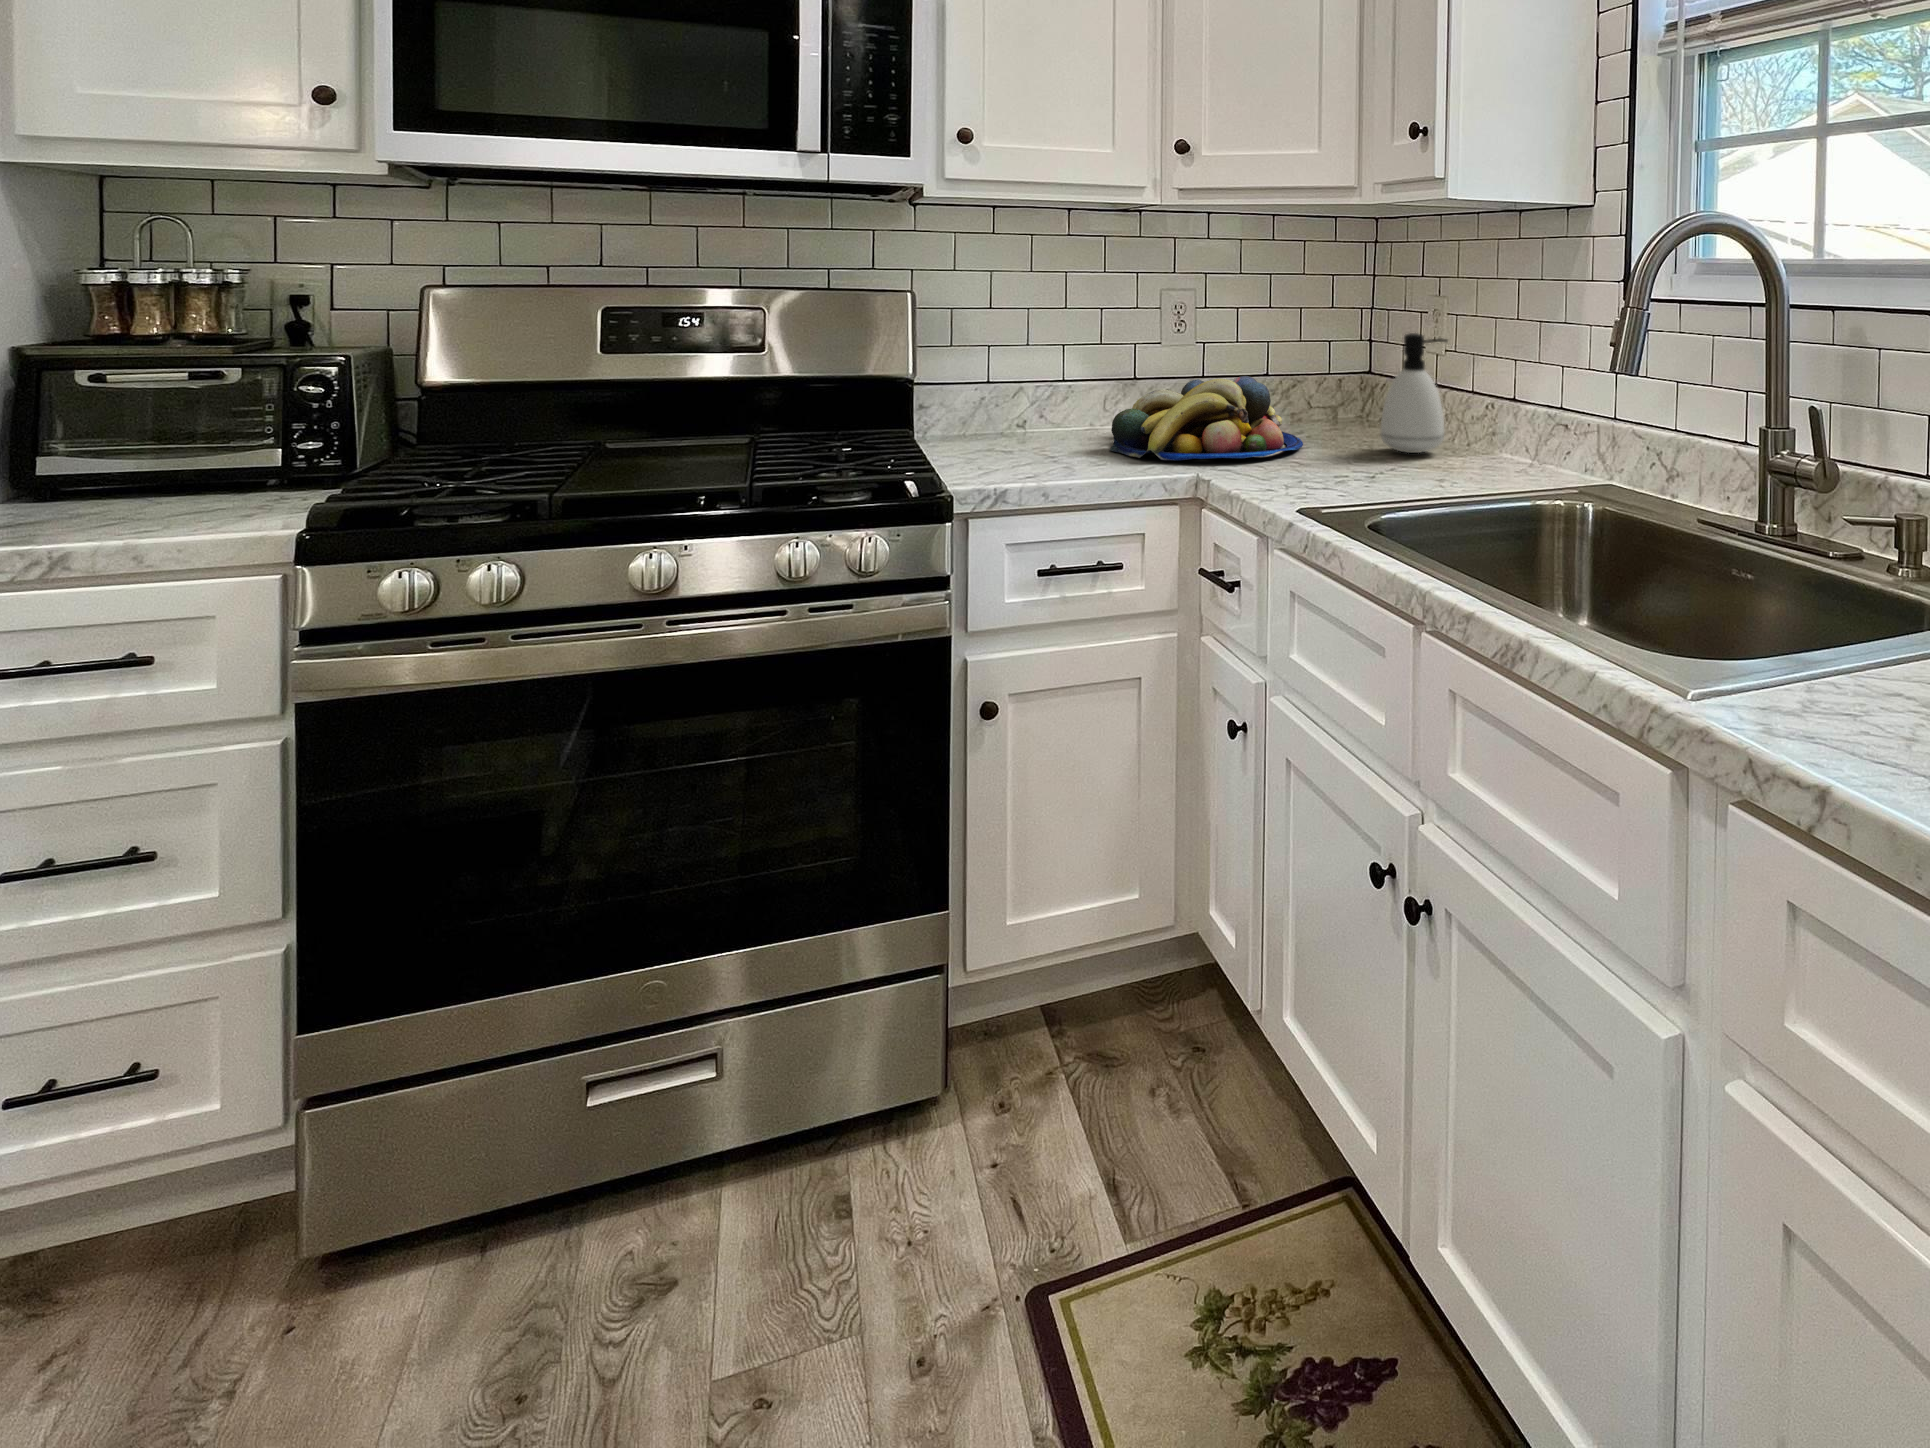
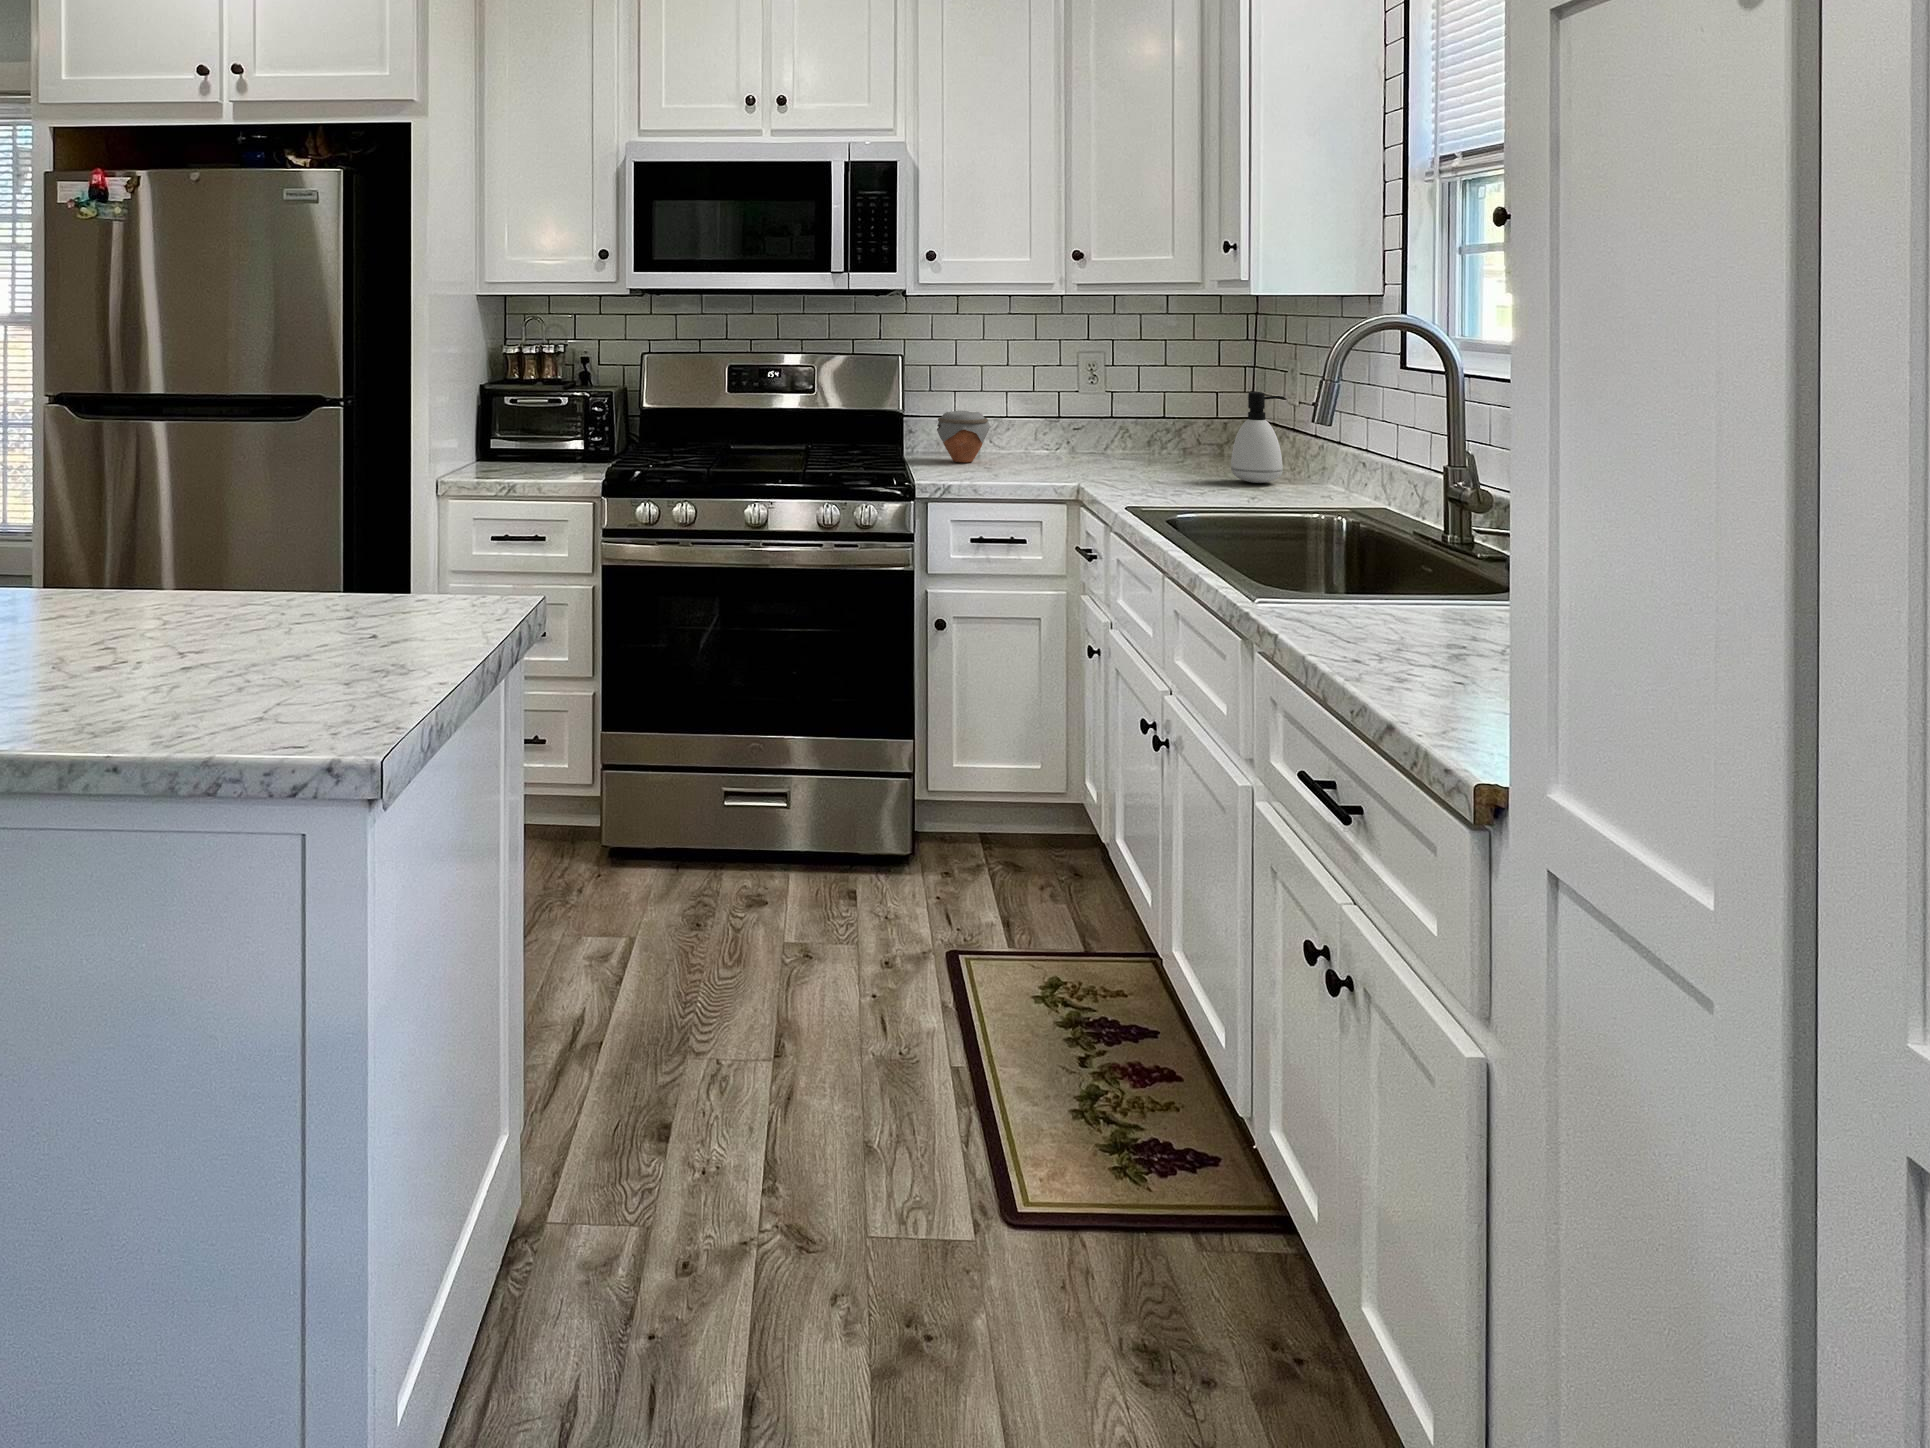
jar: none [961,367,1042,443] -> present [937,411,991,462]
fruit bowl: present [1110,376,1303,460] -> none [1031,422,1175,478]

